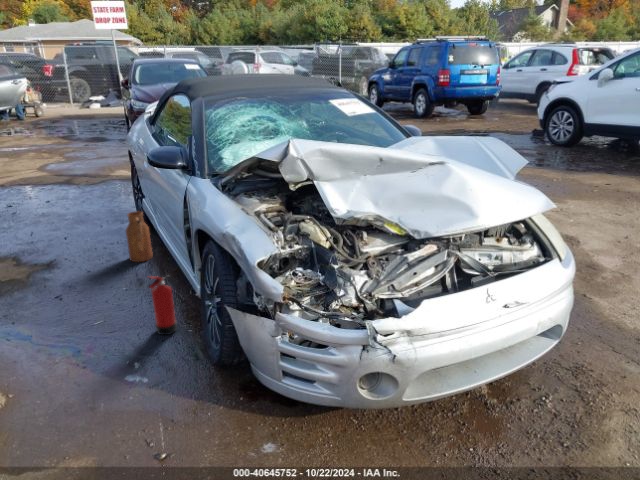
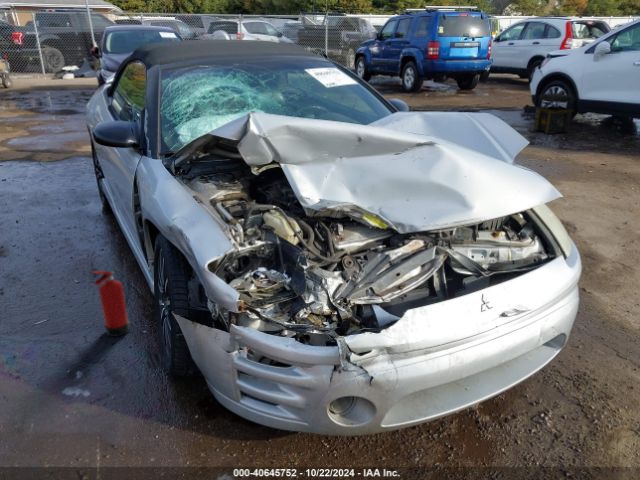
toolbox: none [541,117,579,155] -> present [534,93,574,134]
watering can: present [126,211,153,262] -> none [78,193,110,250]

